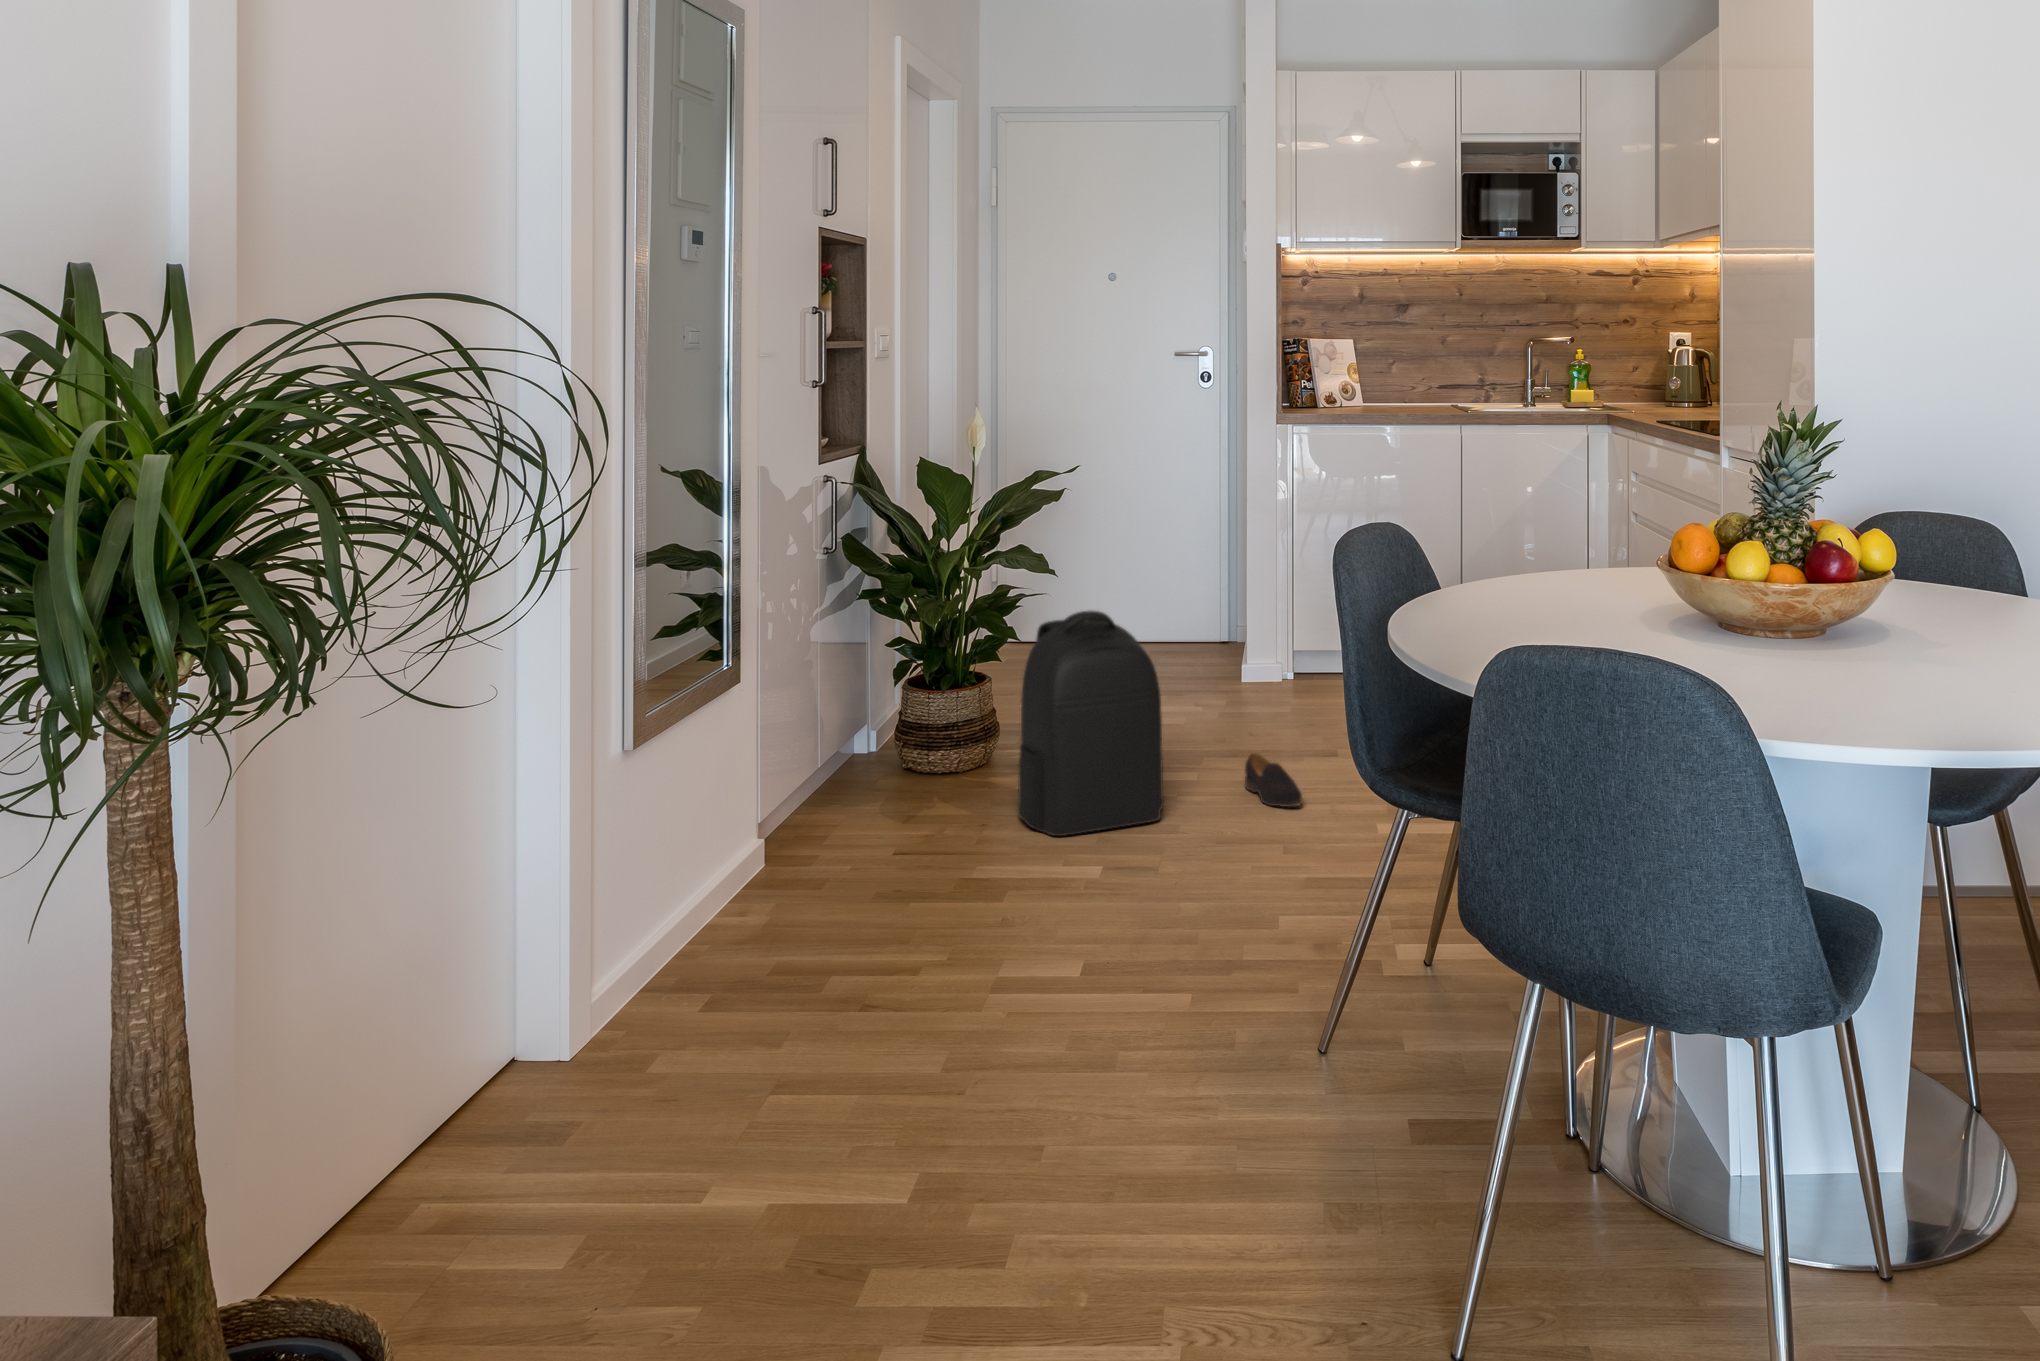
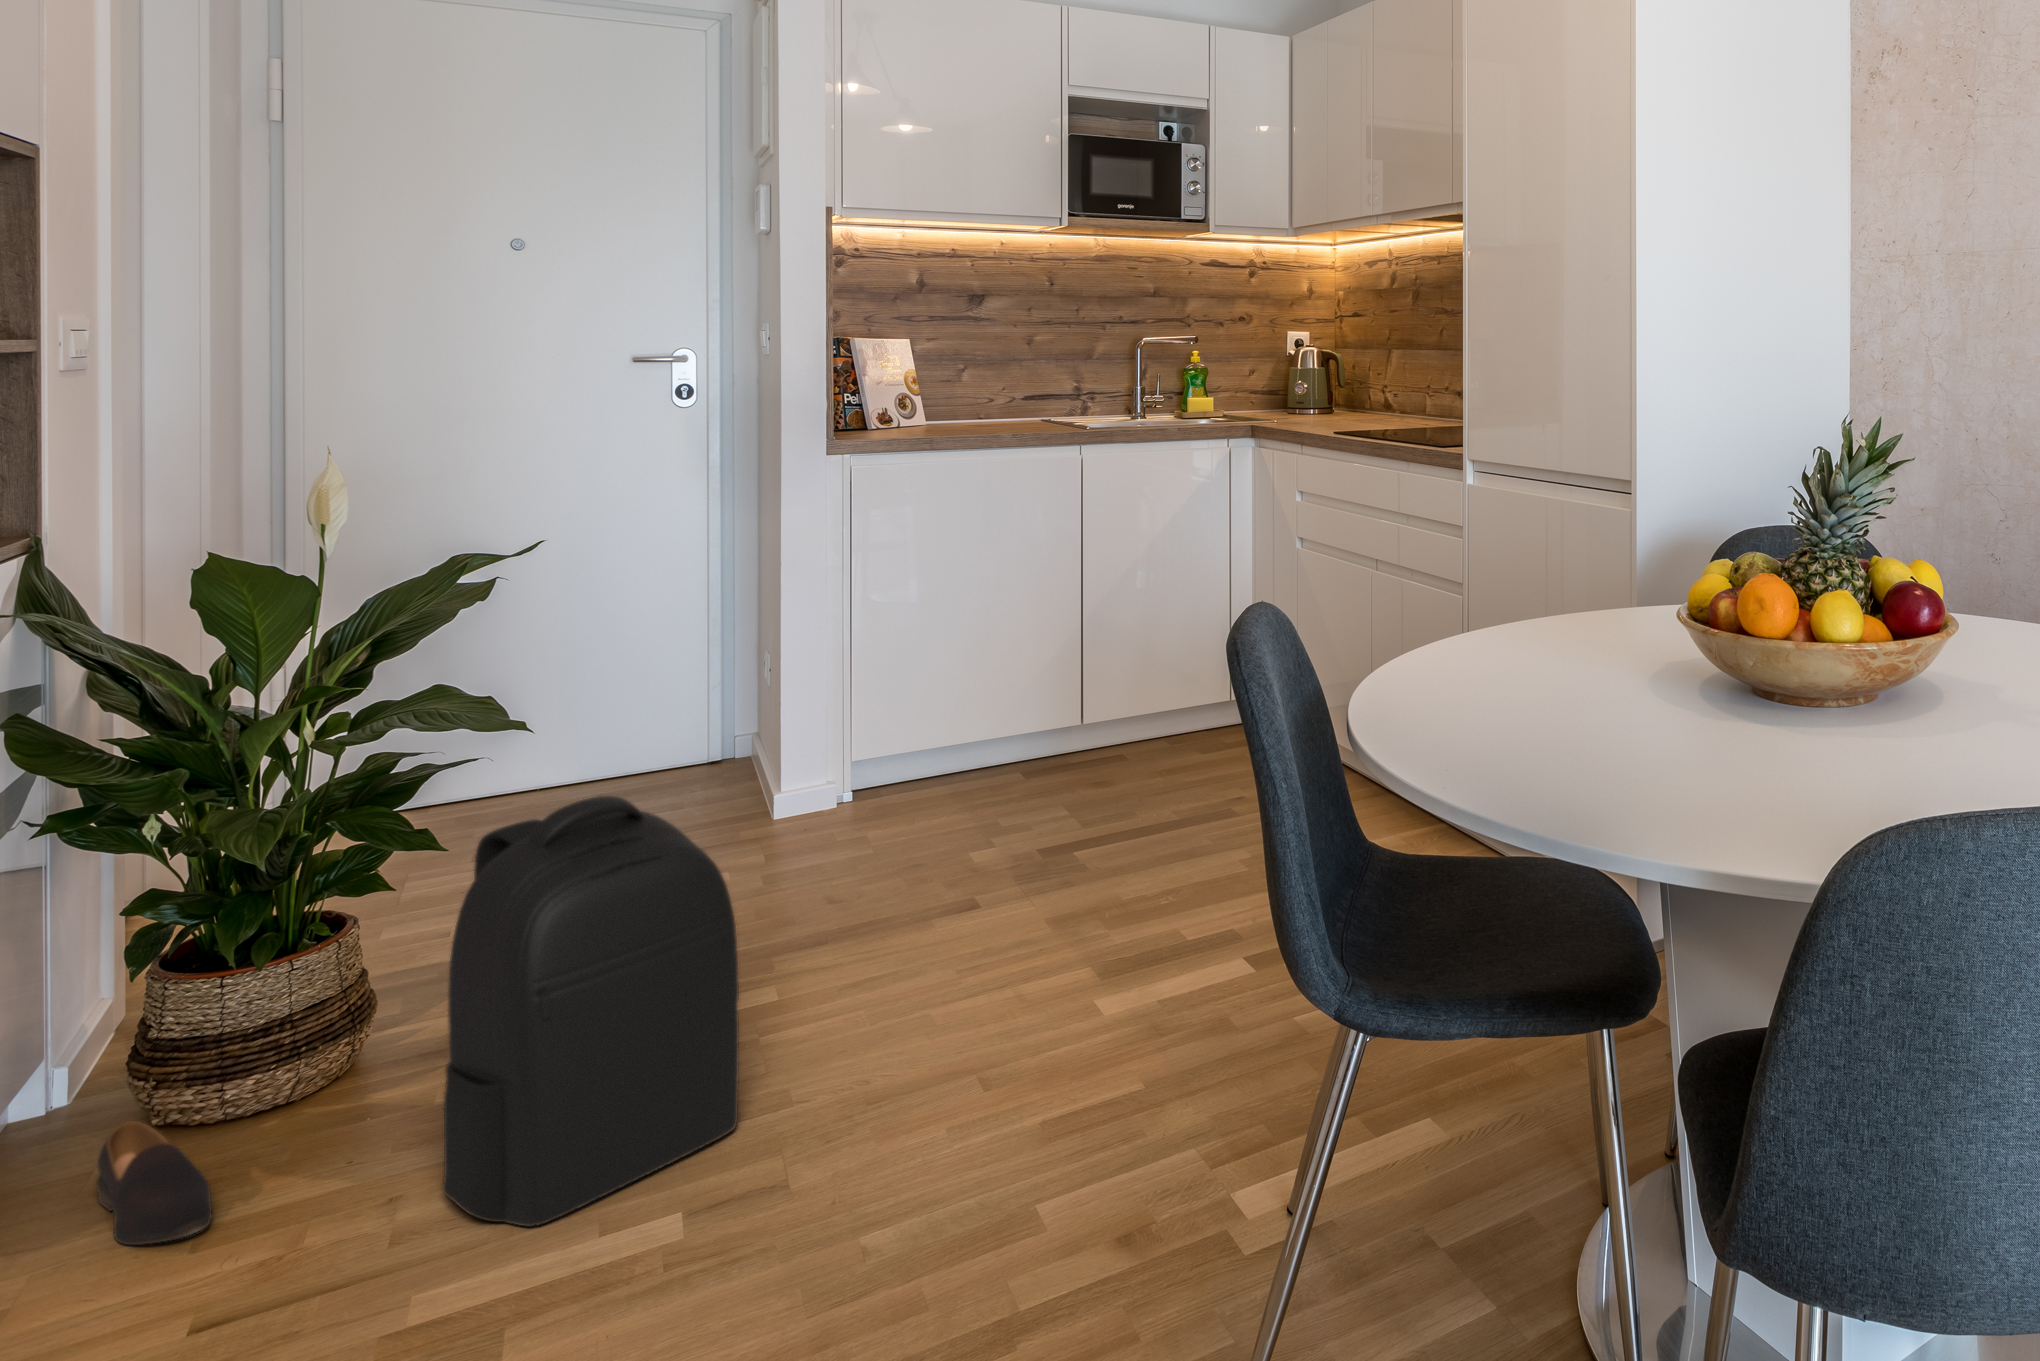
shoe: present [1245,753,1302,807] -> present [97,1121,212,1245]

